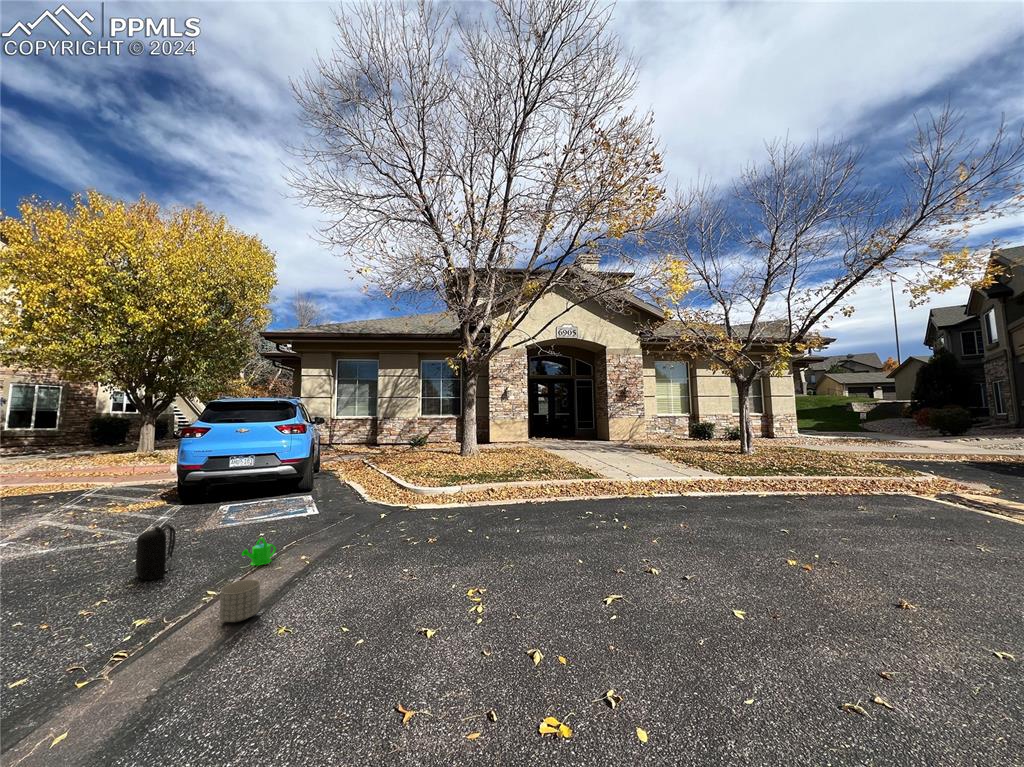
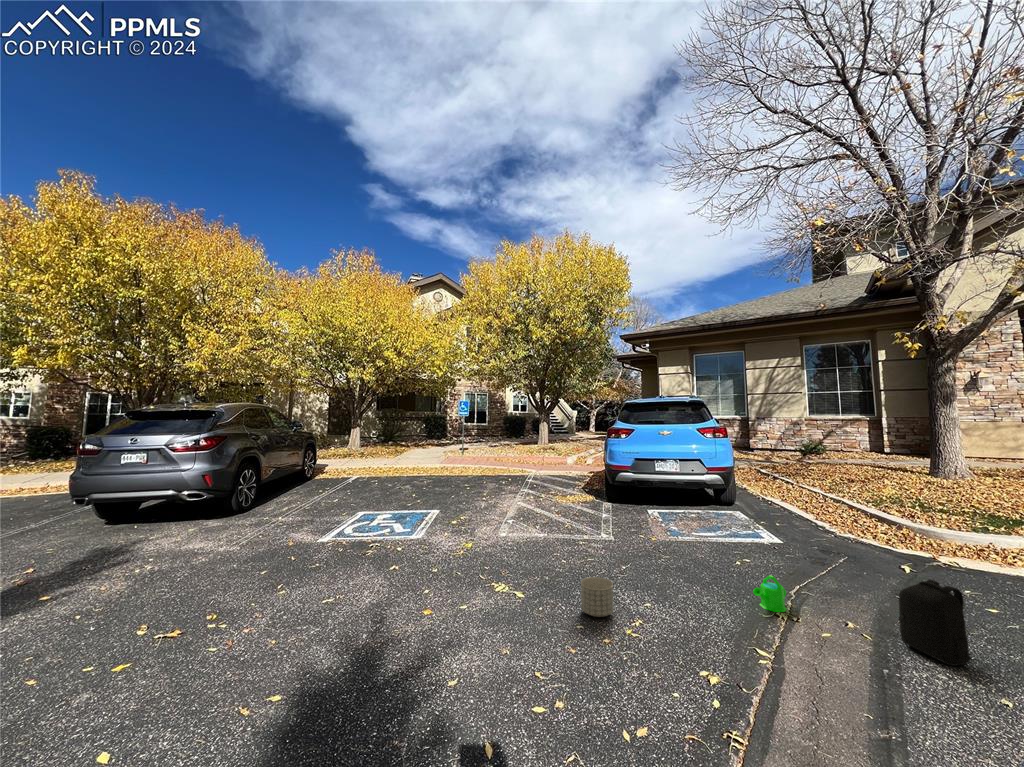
backpack: present [136,525,175,580] -> present [899,580,972,666]
planter: present [220,580,260,623] -> present [581,577,614,617]

